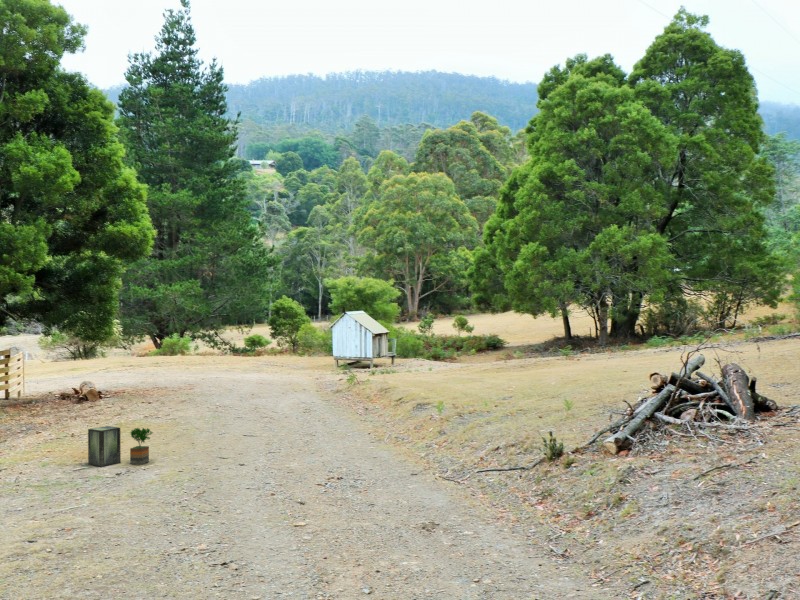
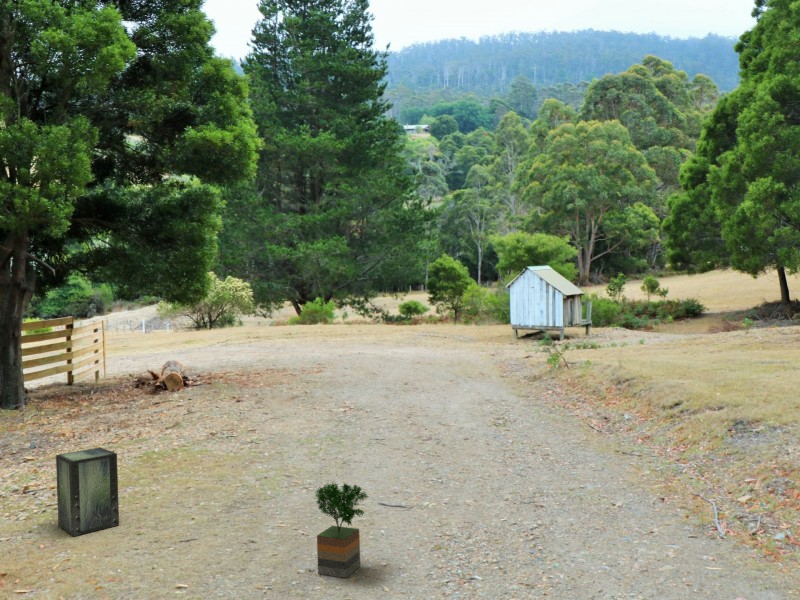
potted tree: present [130,428,152,464] -> present [316,483,368,578]

